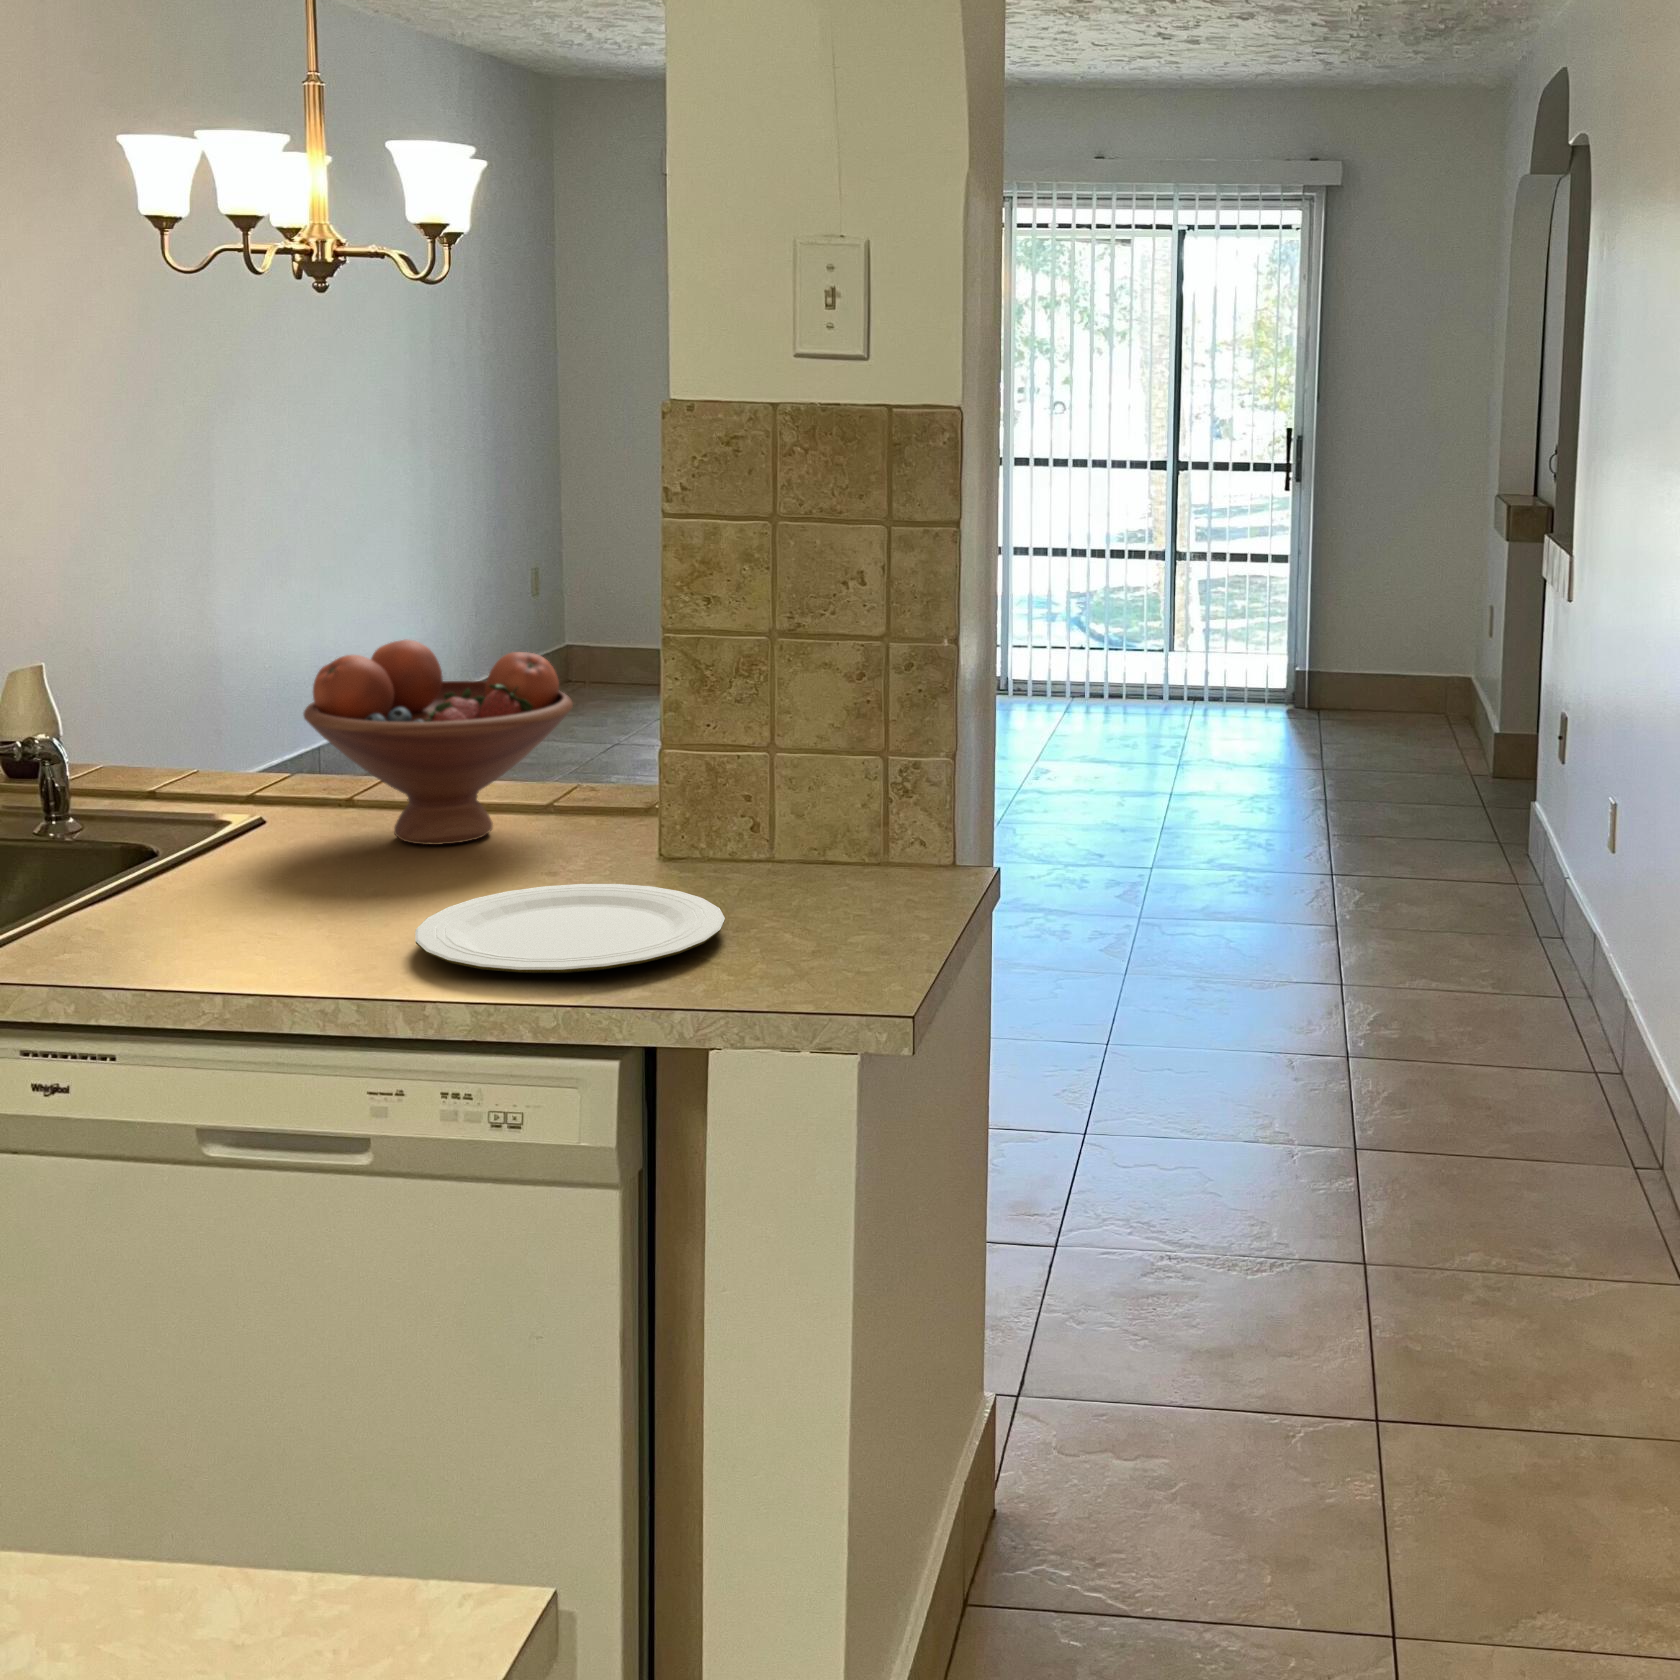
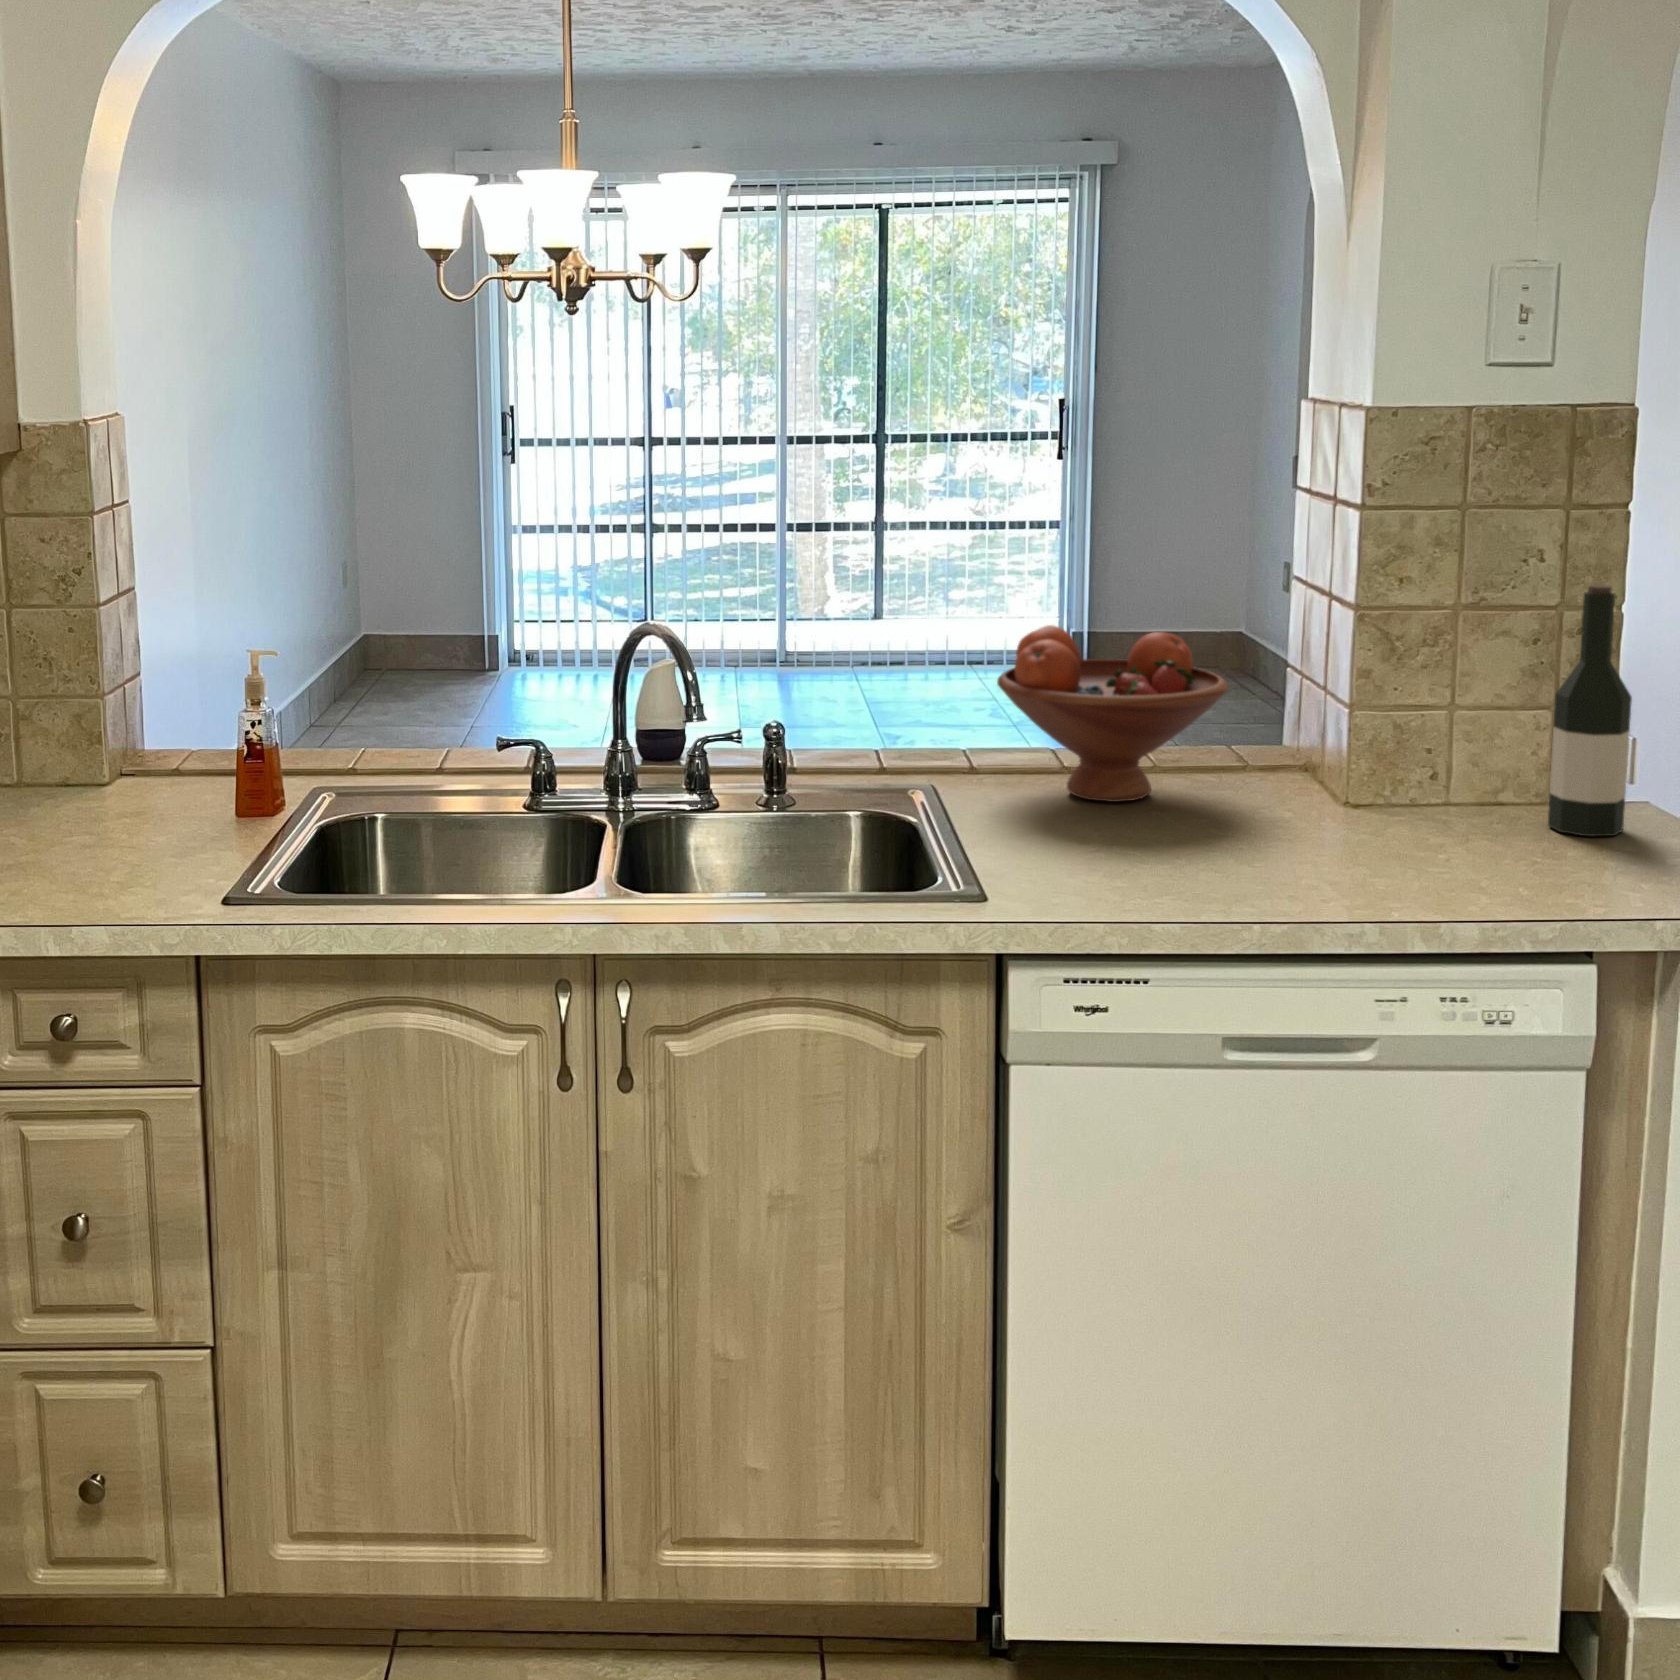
wine bottle: none [821,612,898,907] -> present [1548,585,1632,837]
plate: present [415,884,725,973] -> none [1299,825,1575,896]

